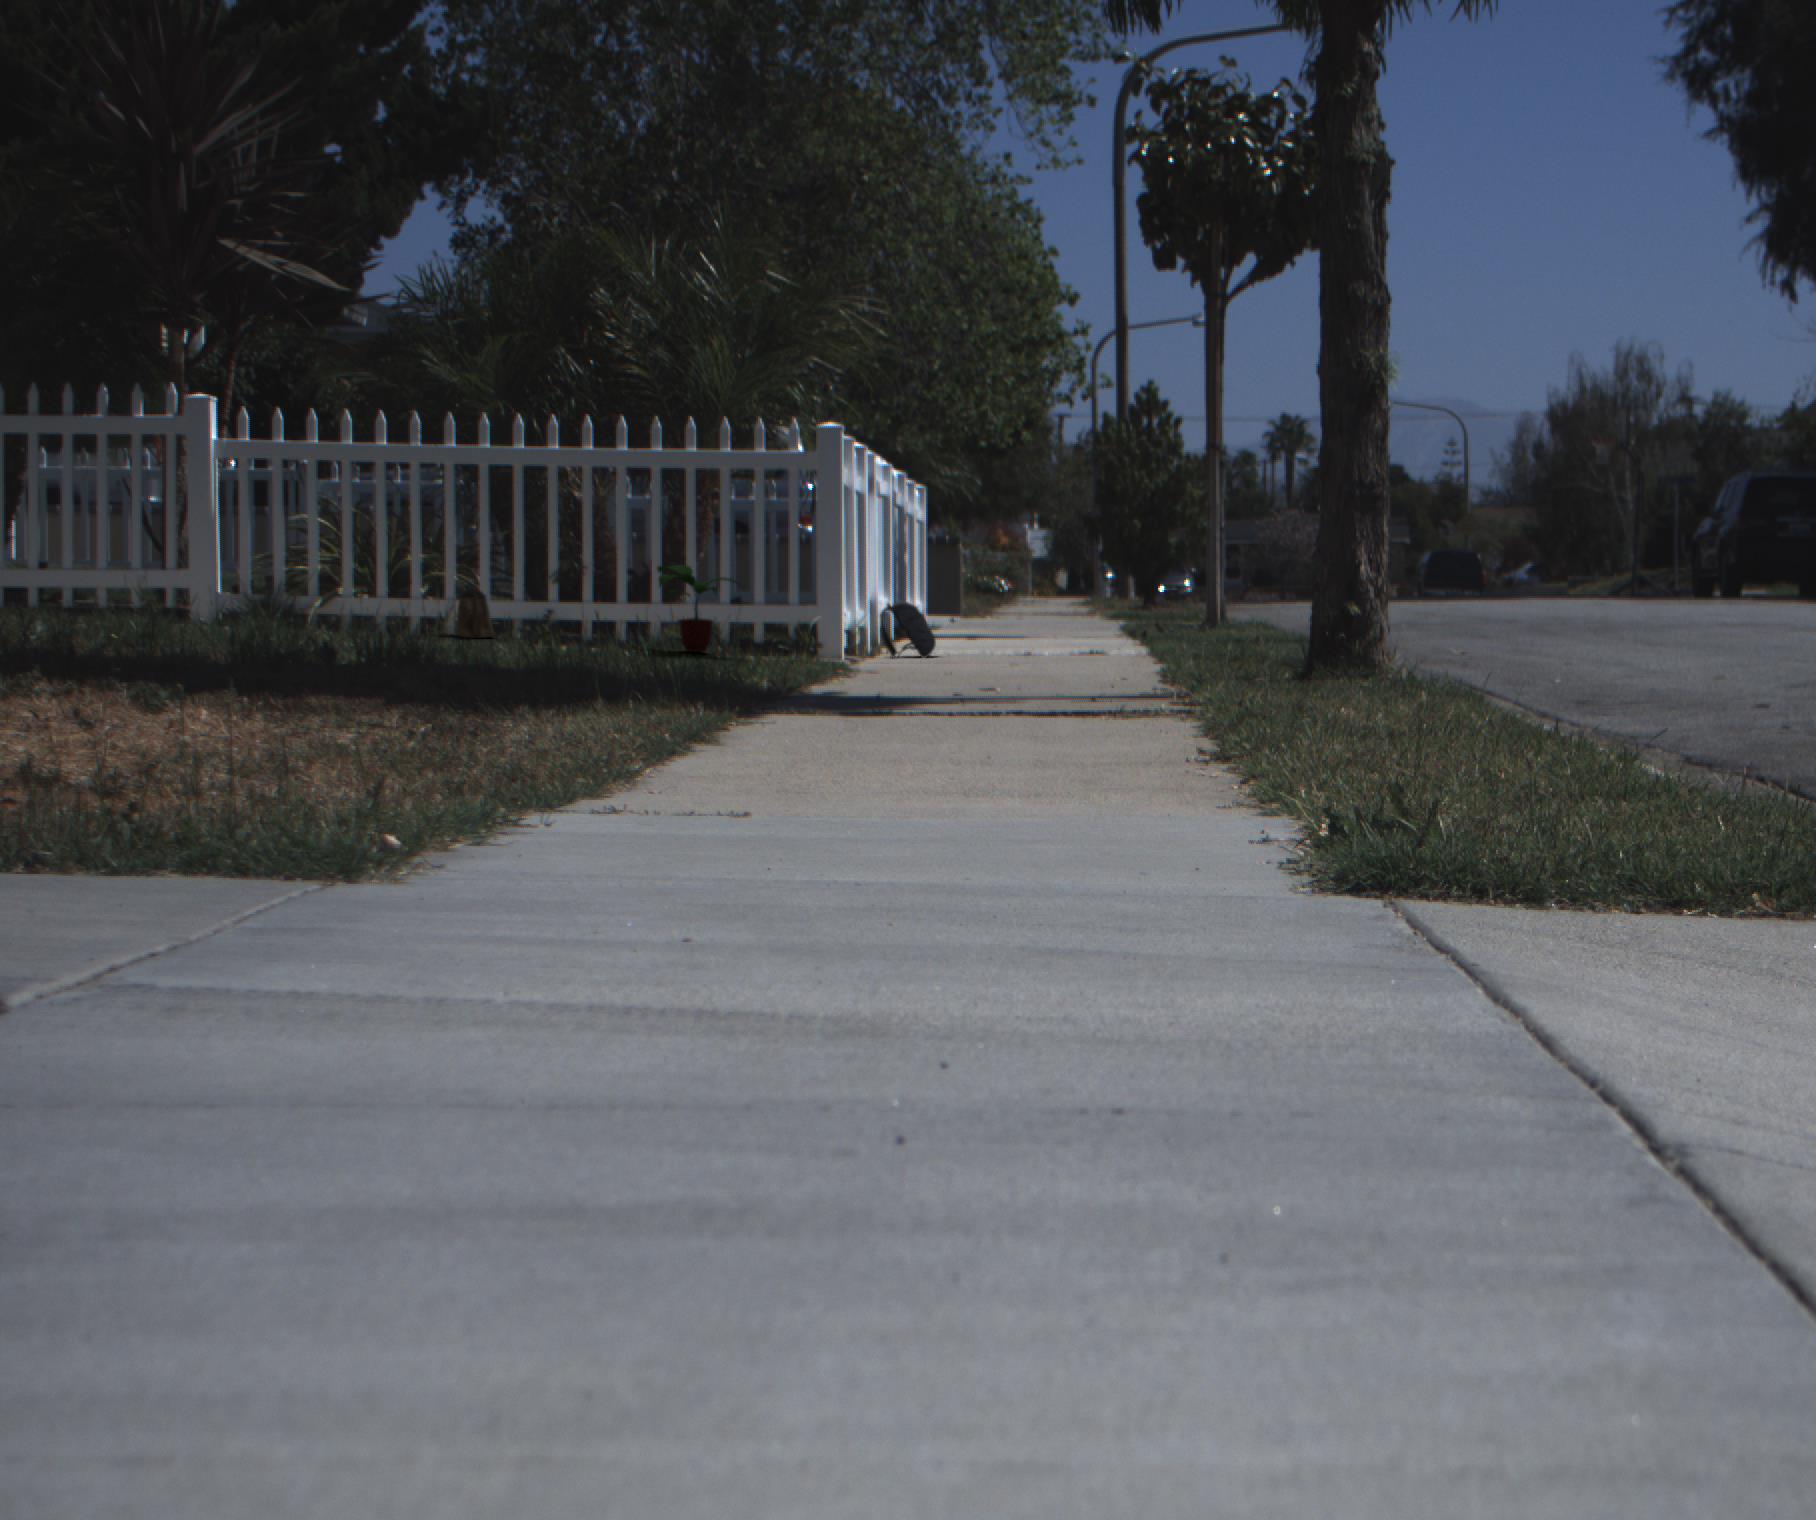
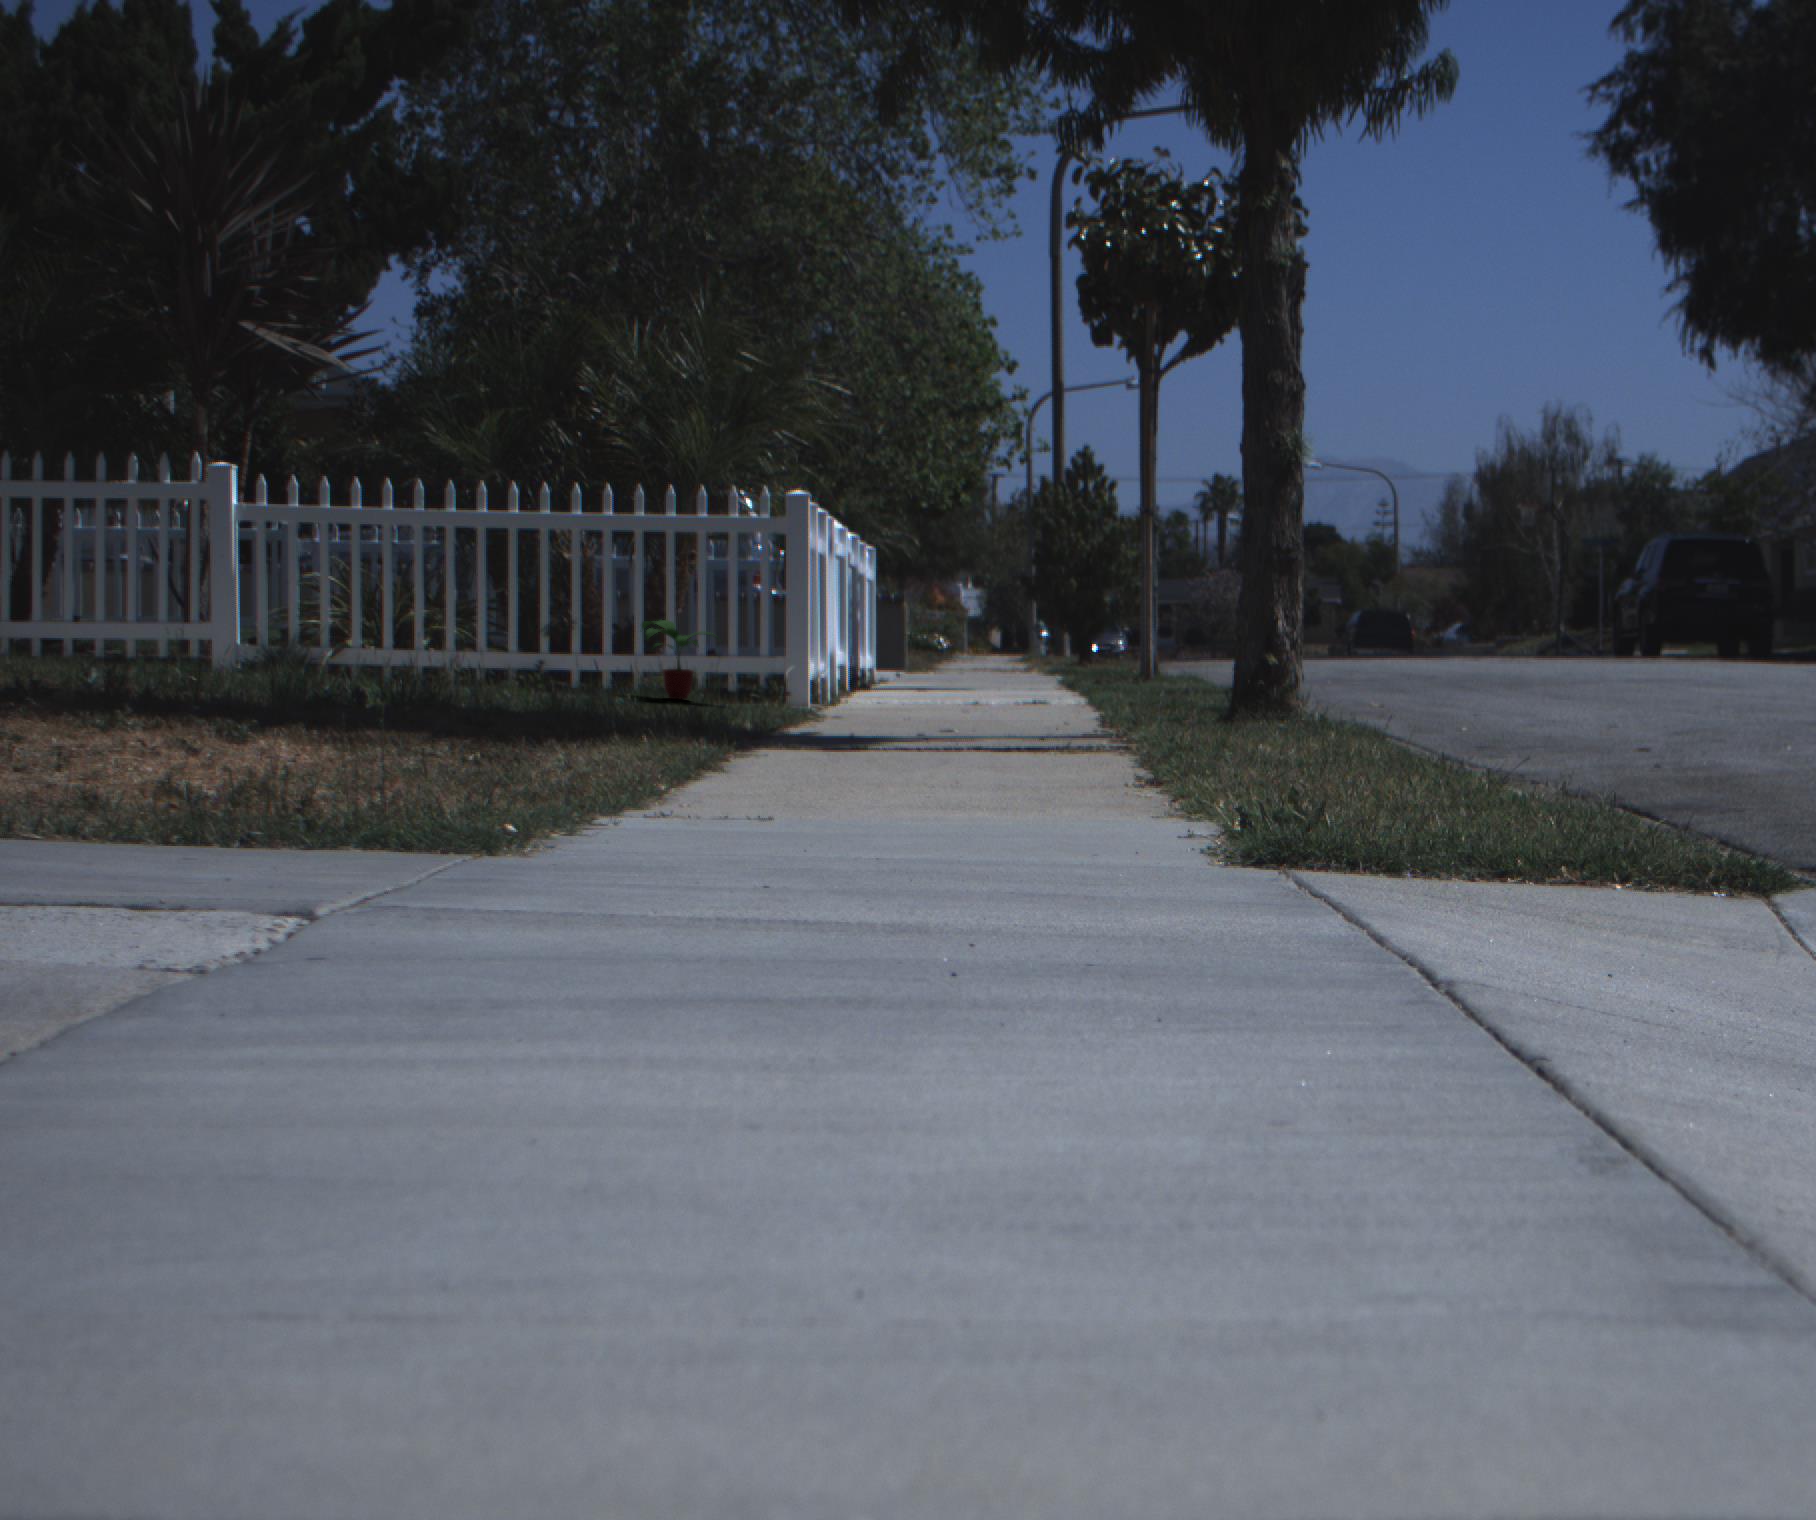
watering can: present [455,589,495,638] -> none [461,641,498,685]
backpack: present [880,601,936,658] -> none [838,656,890,709]

